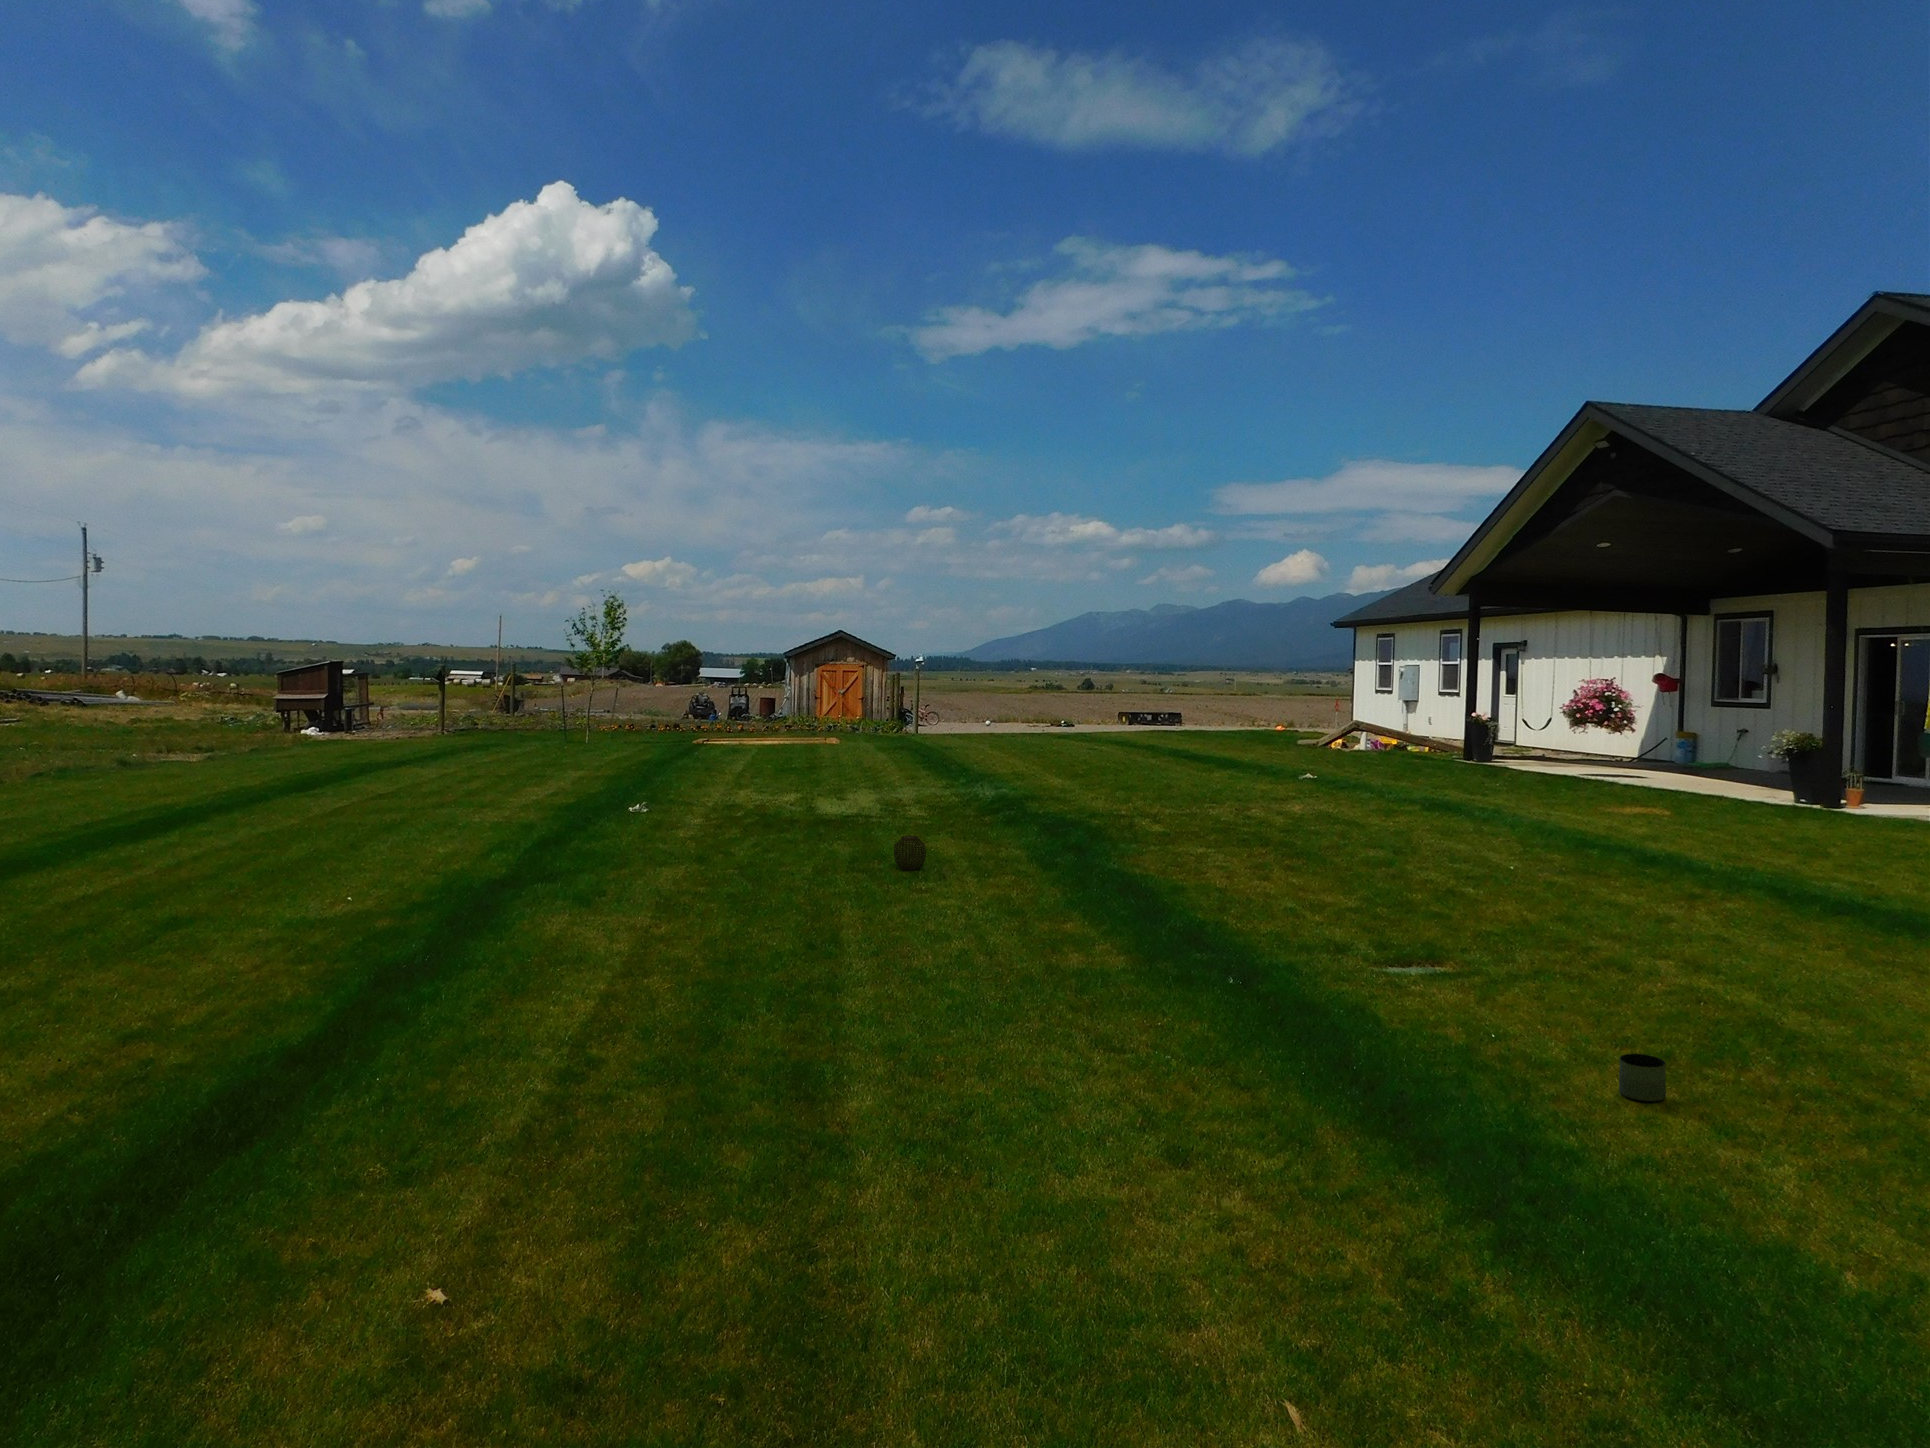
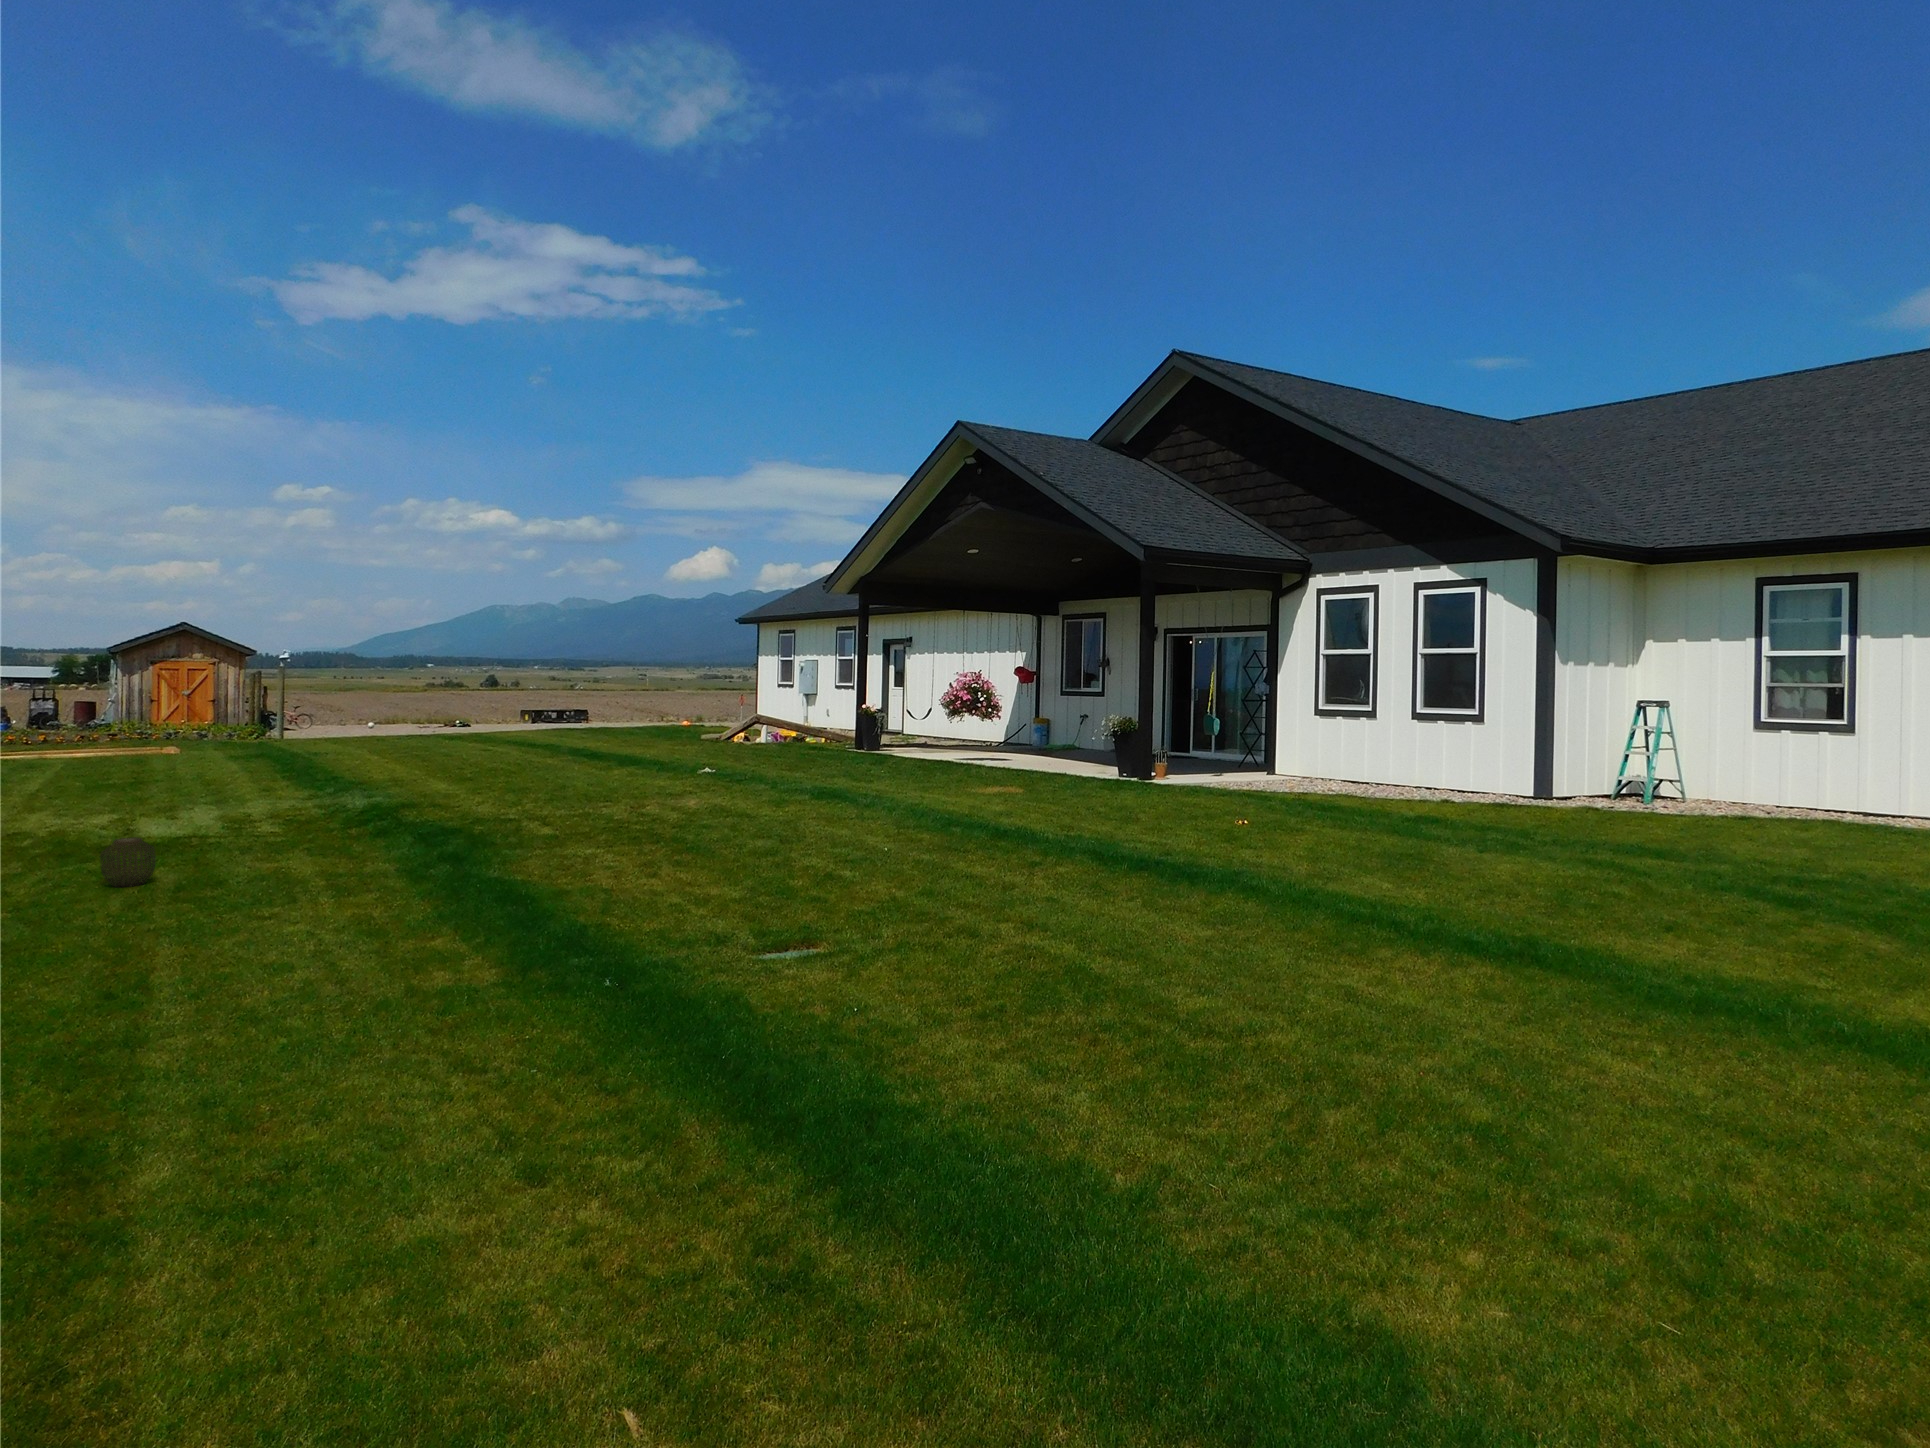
planter: present [1619,1054,1666,1102] -> none [1038,1047,1092,1113]

